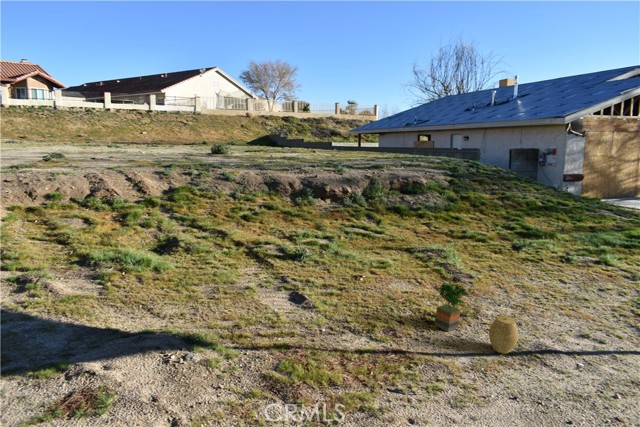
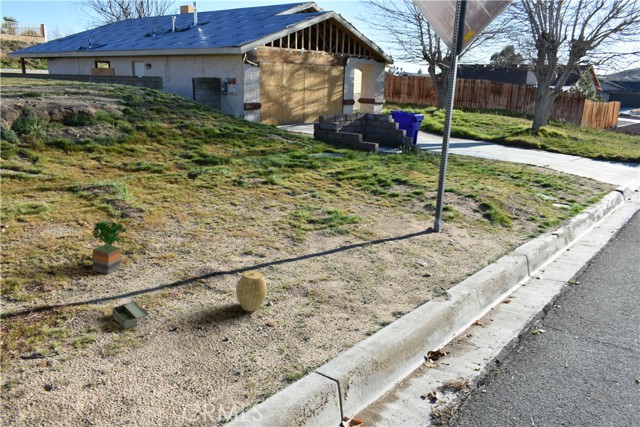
woven basket: present [489,316,519,353] -> present [236,271,267,311]
toolbox: none [456,363,490,387] -> present [112,302,148,329]

